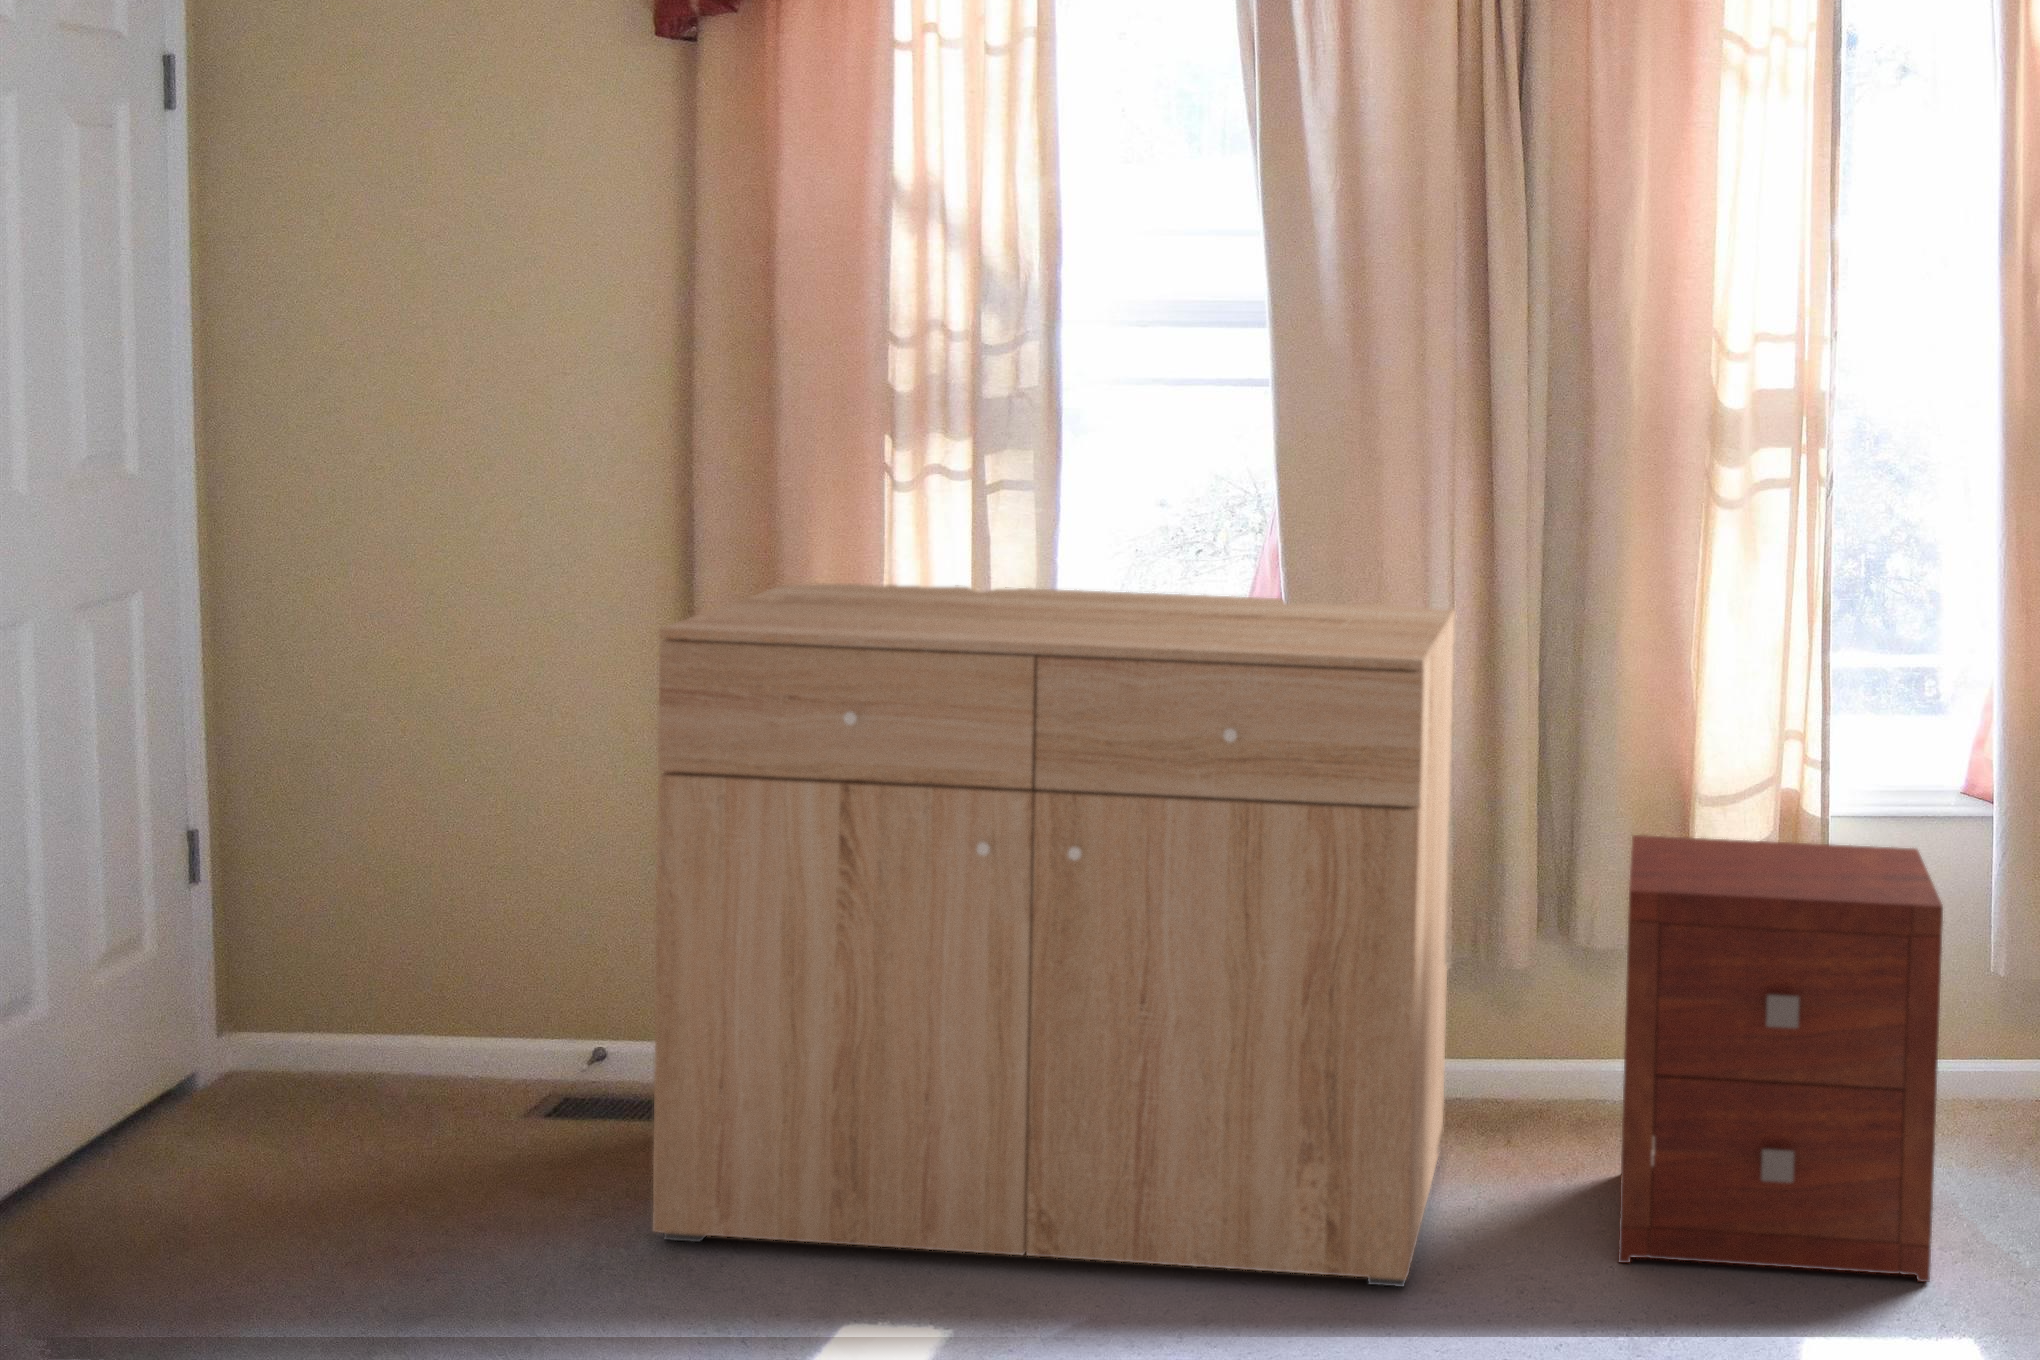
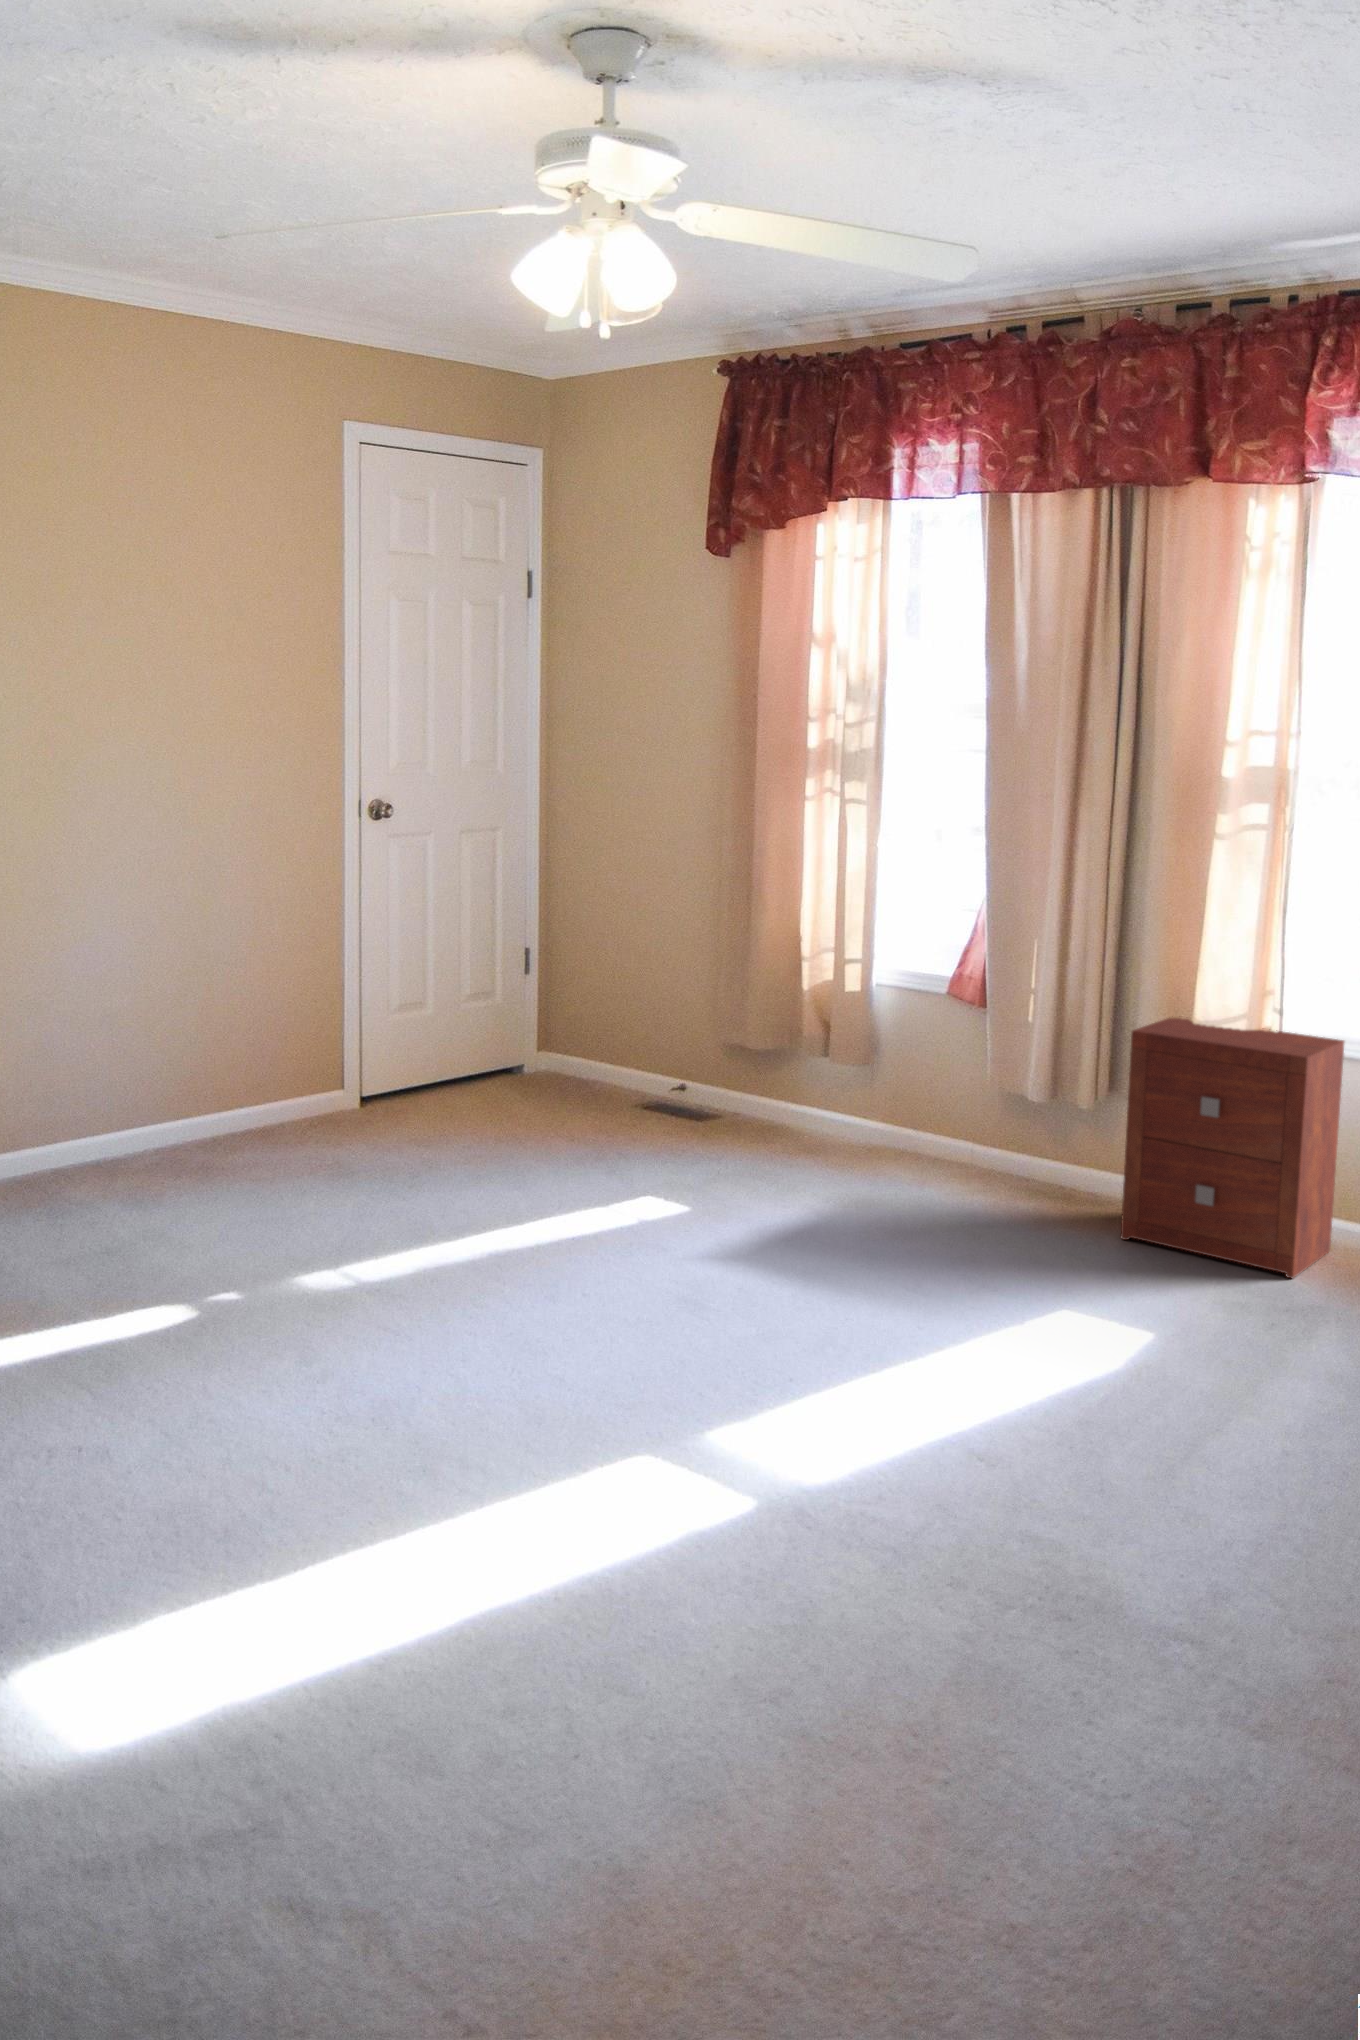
dresser: present [653,584,1455,1287] -> none [674,844,1086,1223]

